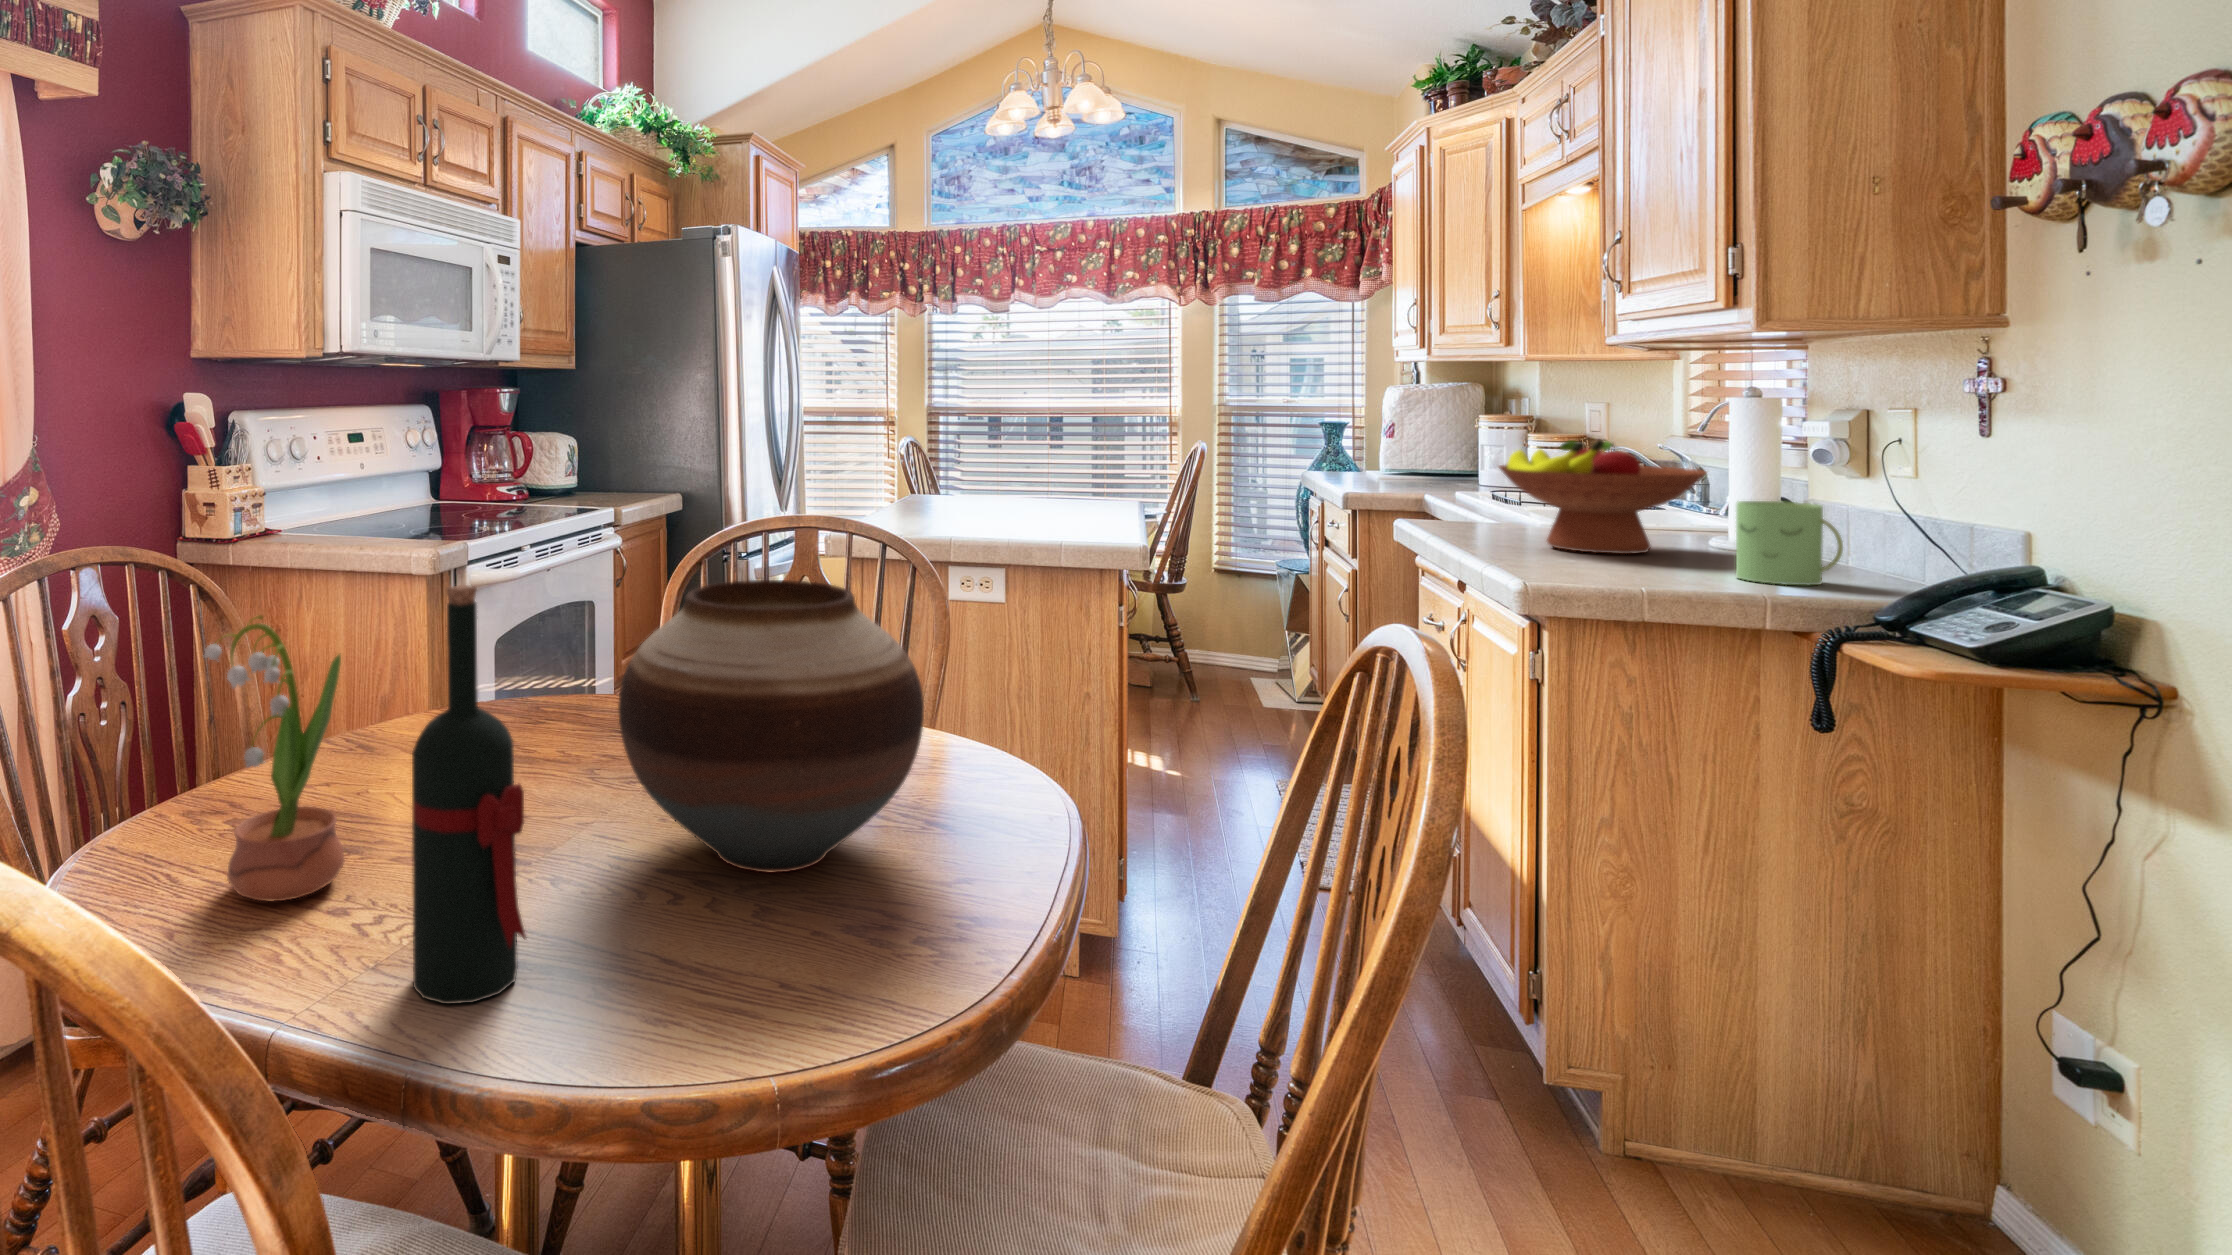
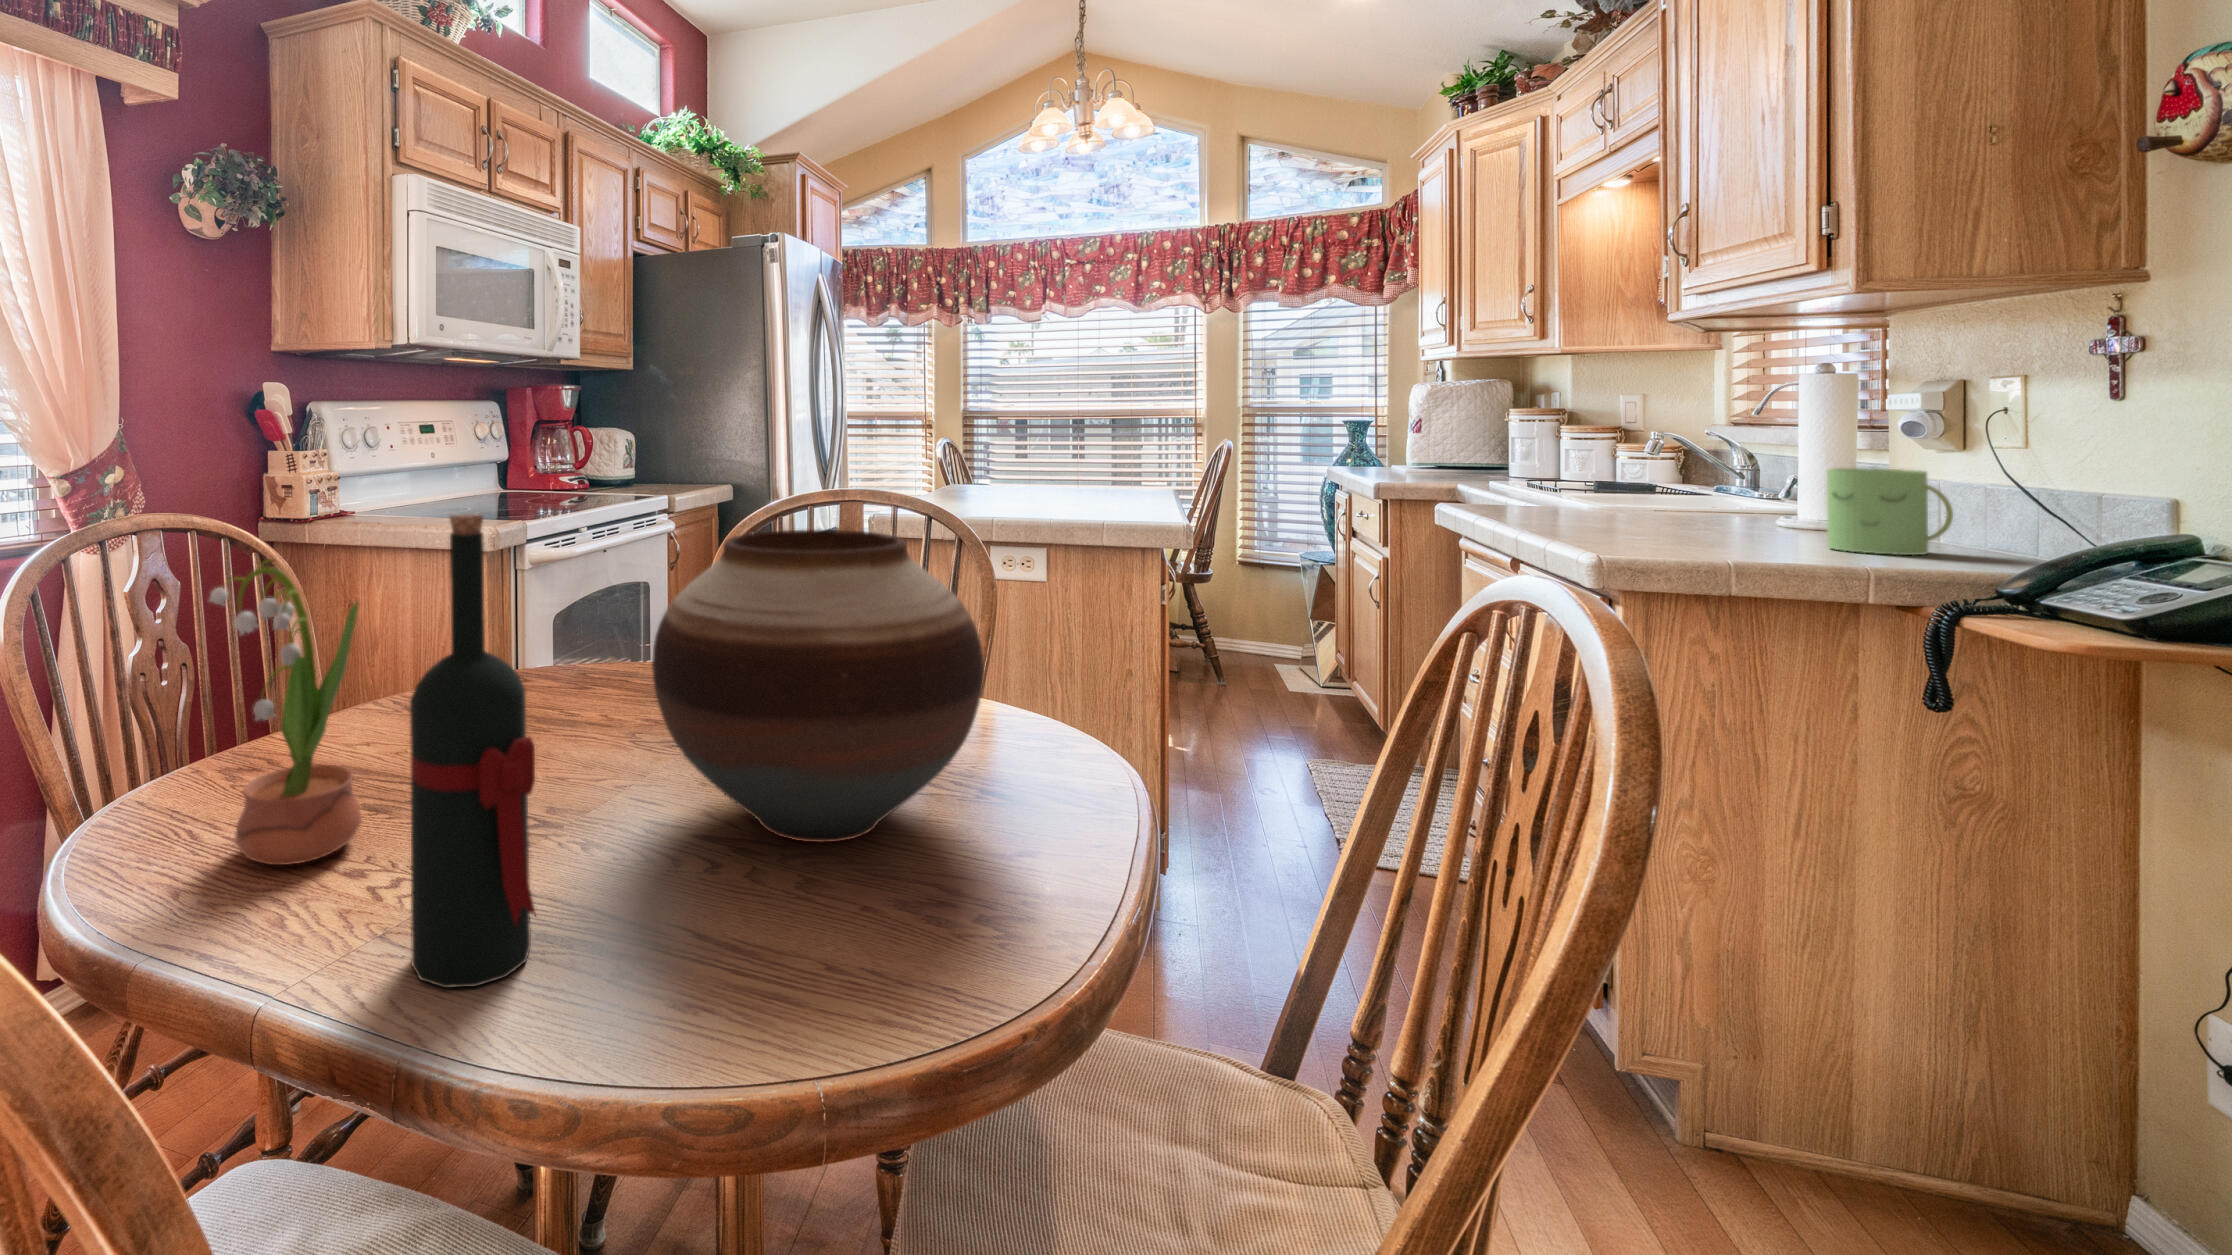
fruit bowl: present [1499,440,1707,554] -> none [1550,411,1782,528]

